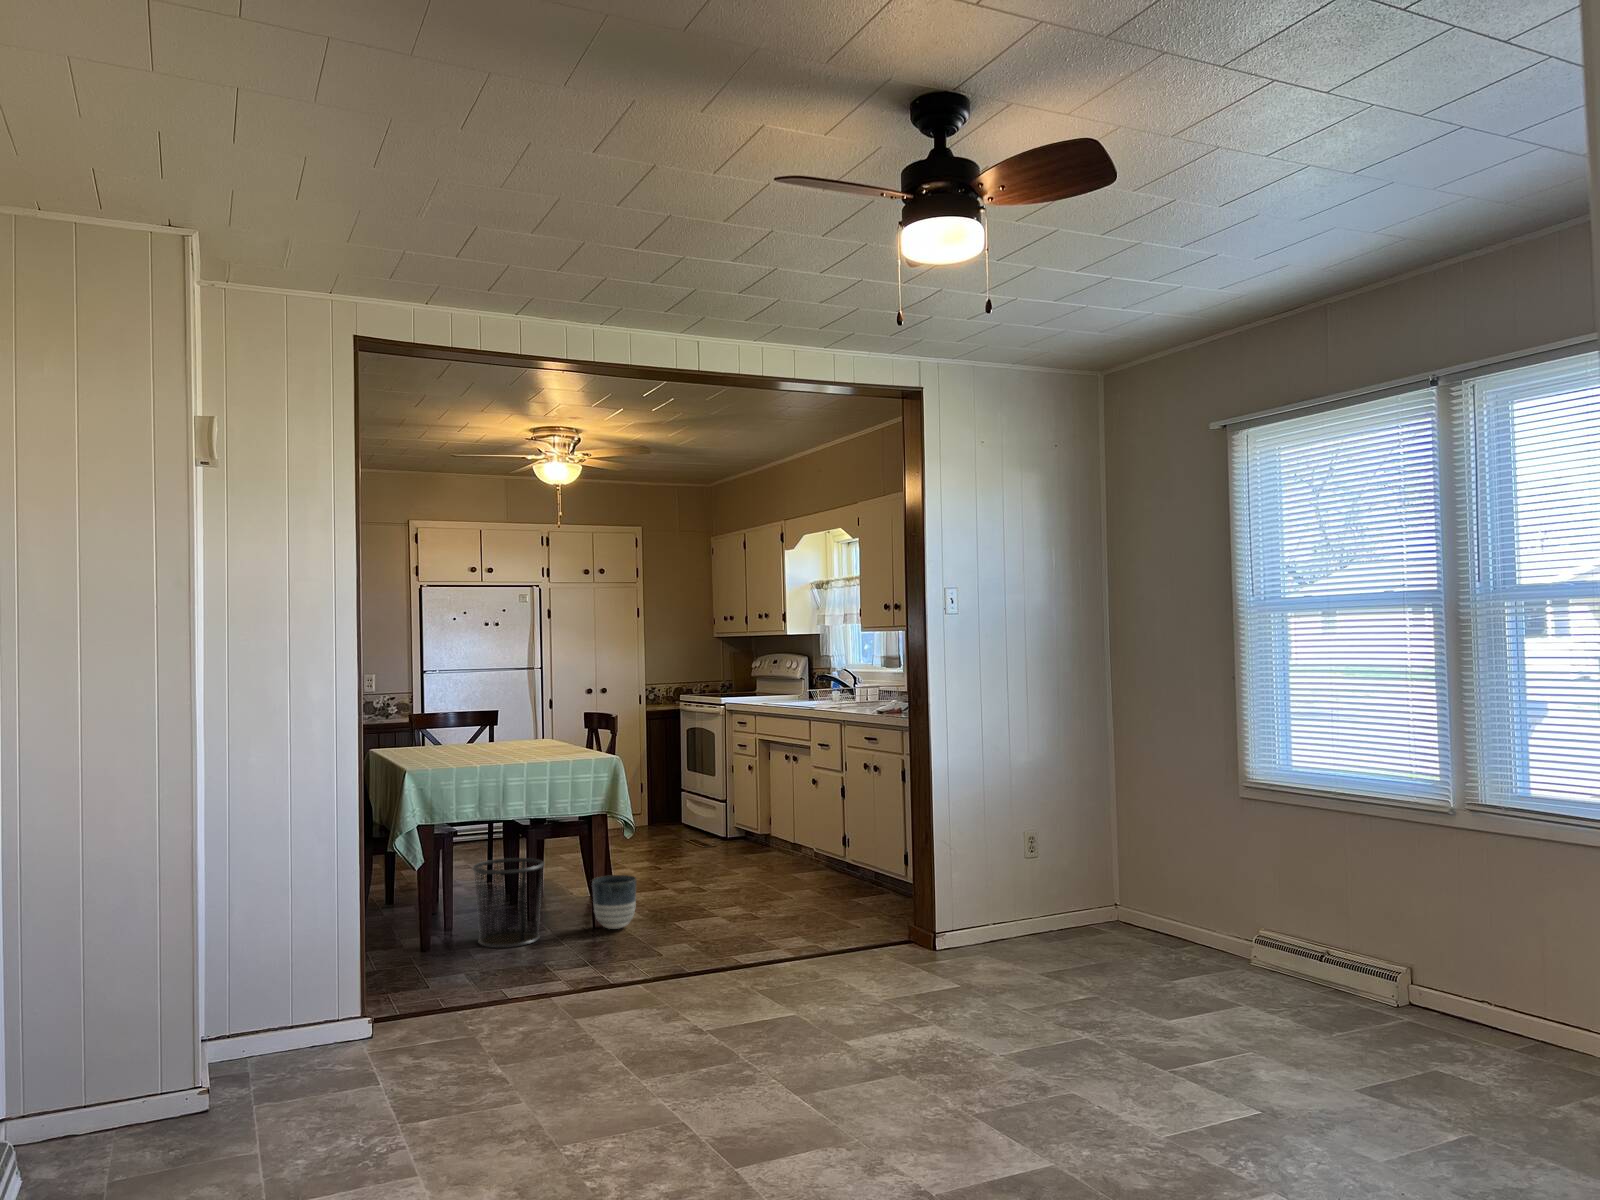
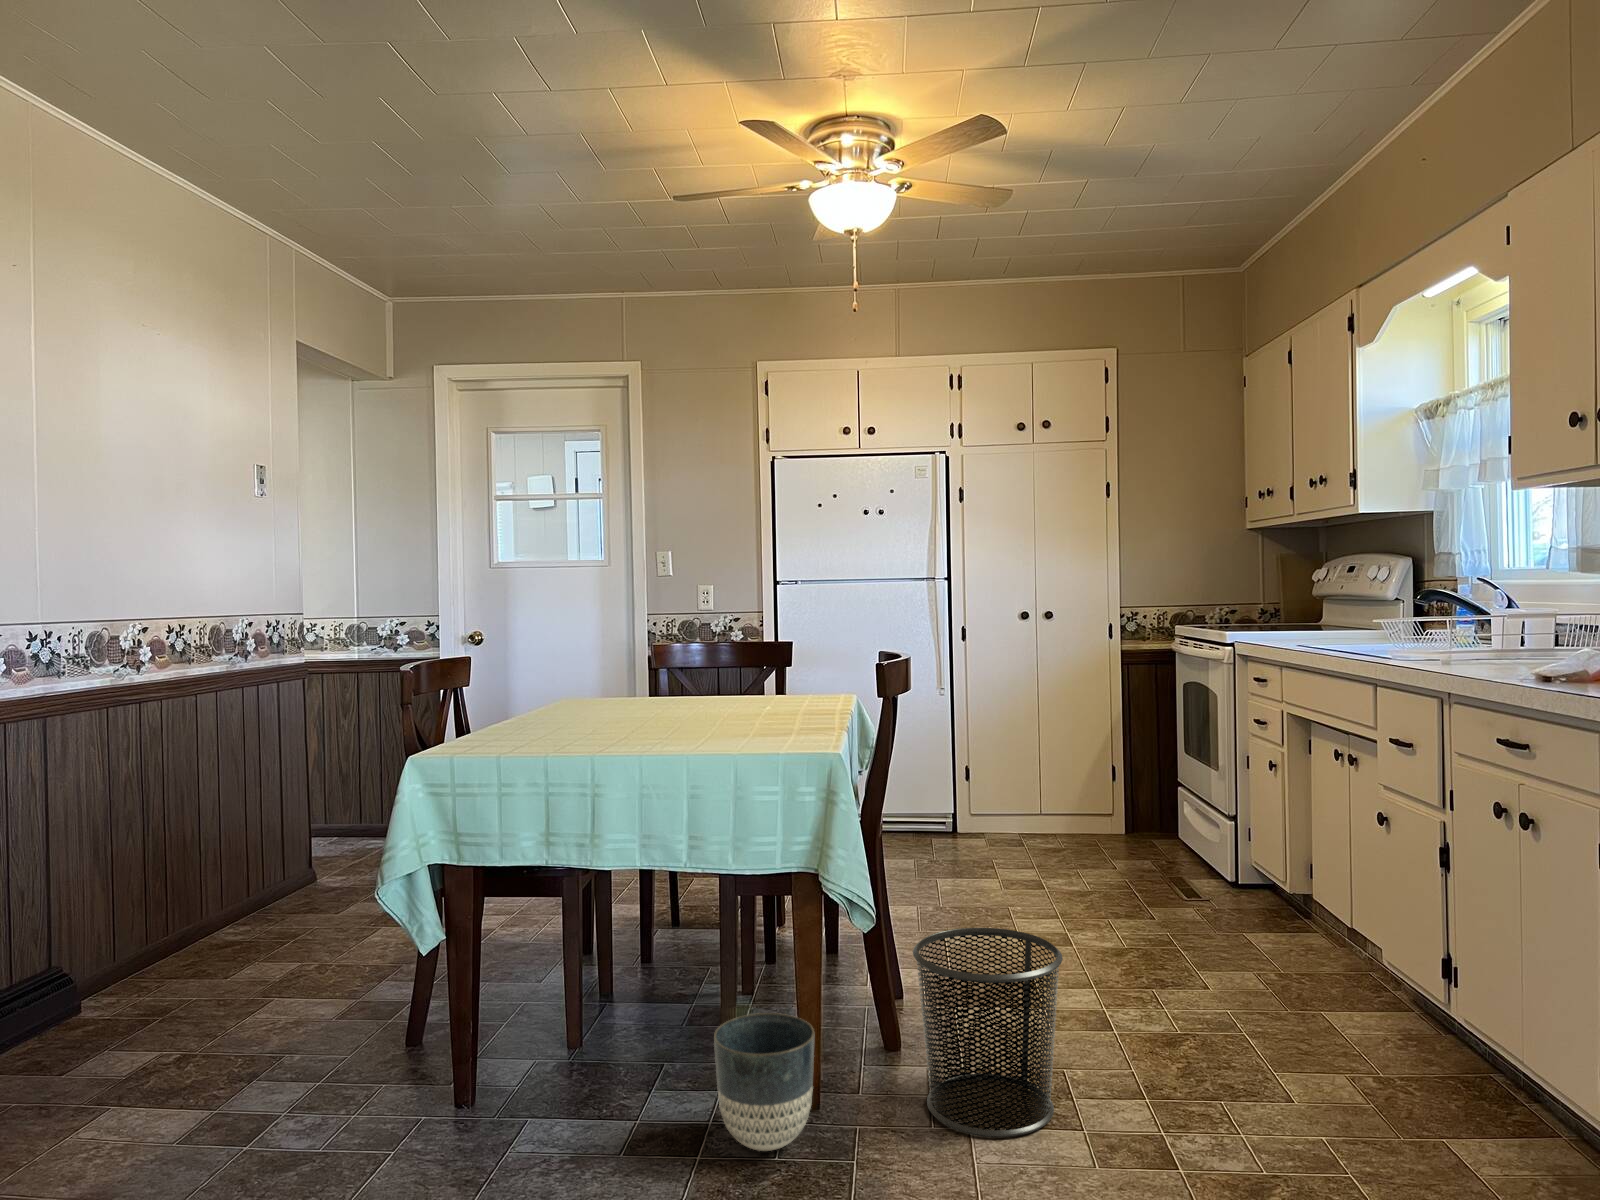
waste bin: present [472,858,544,948] -> present [913,928,1063,1138]

